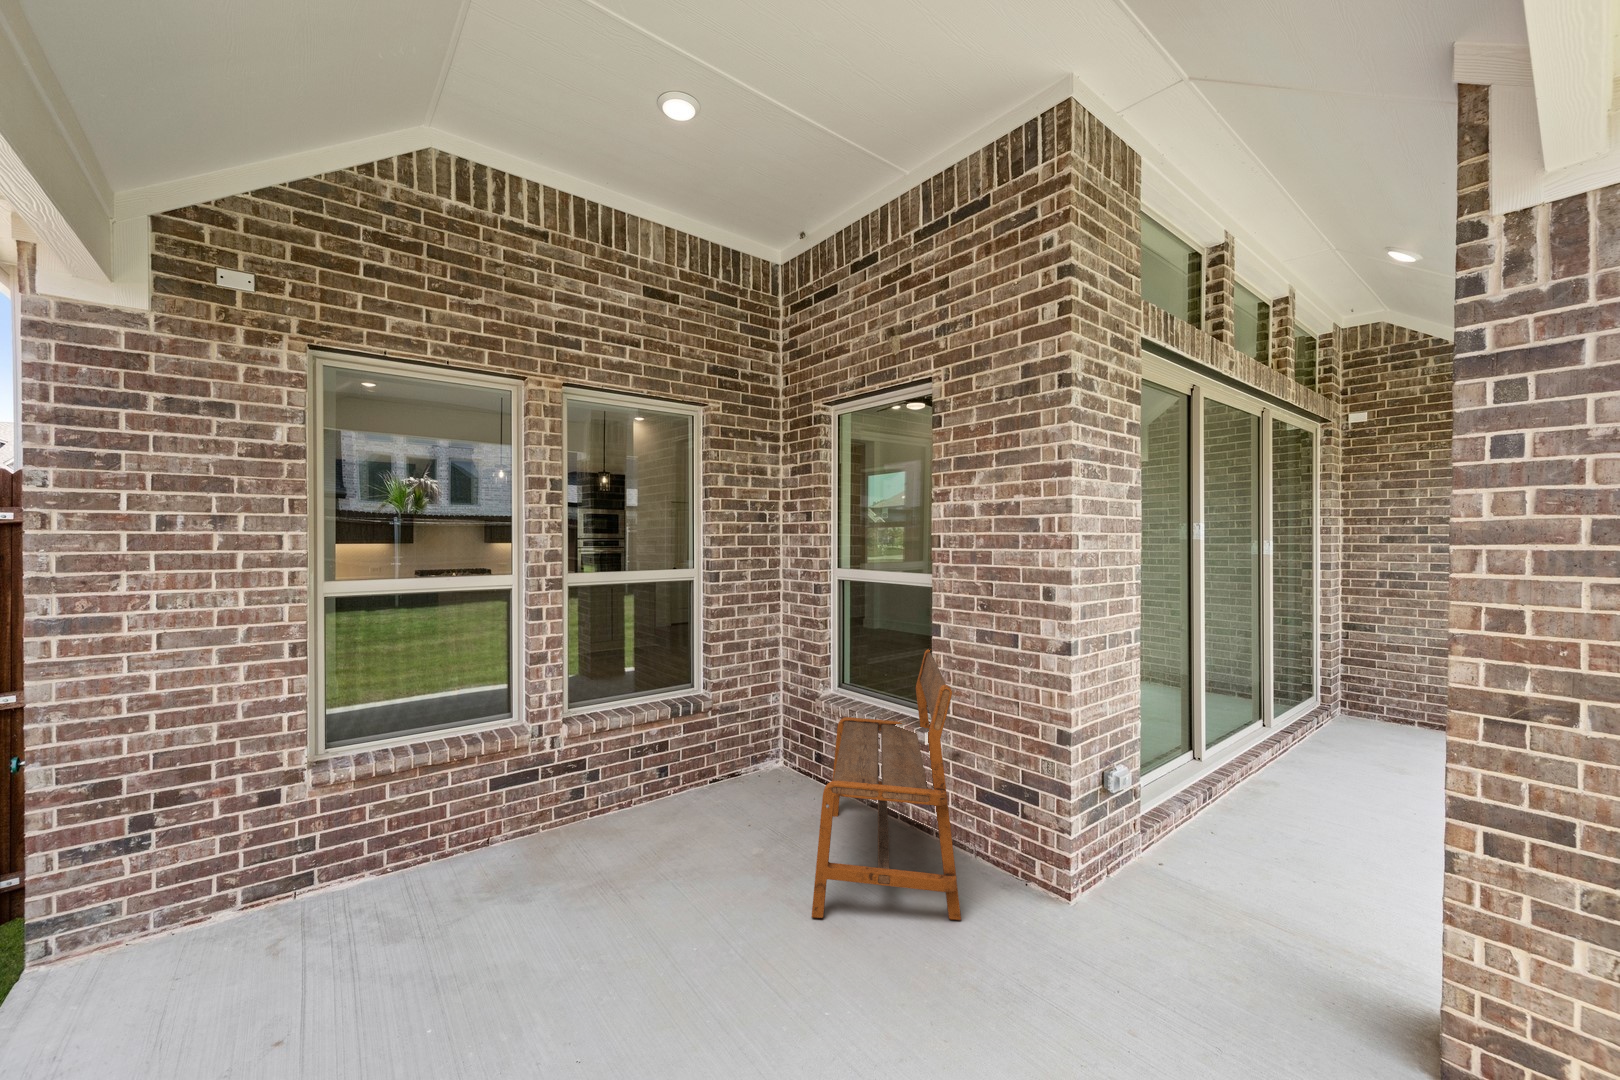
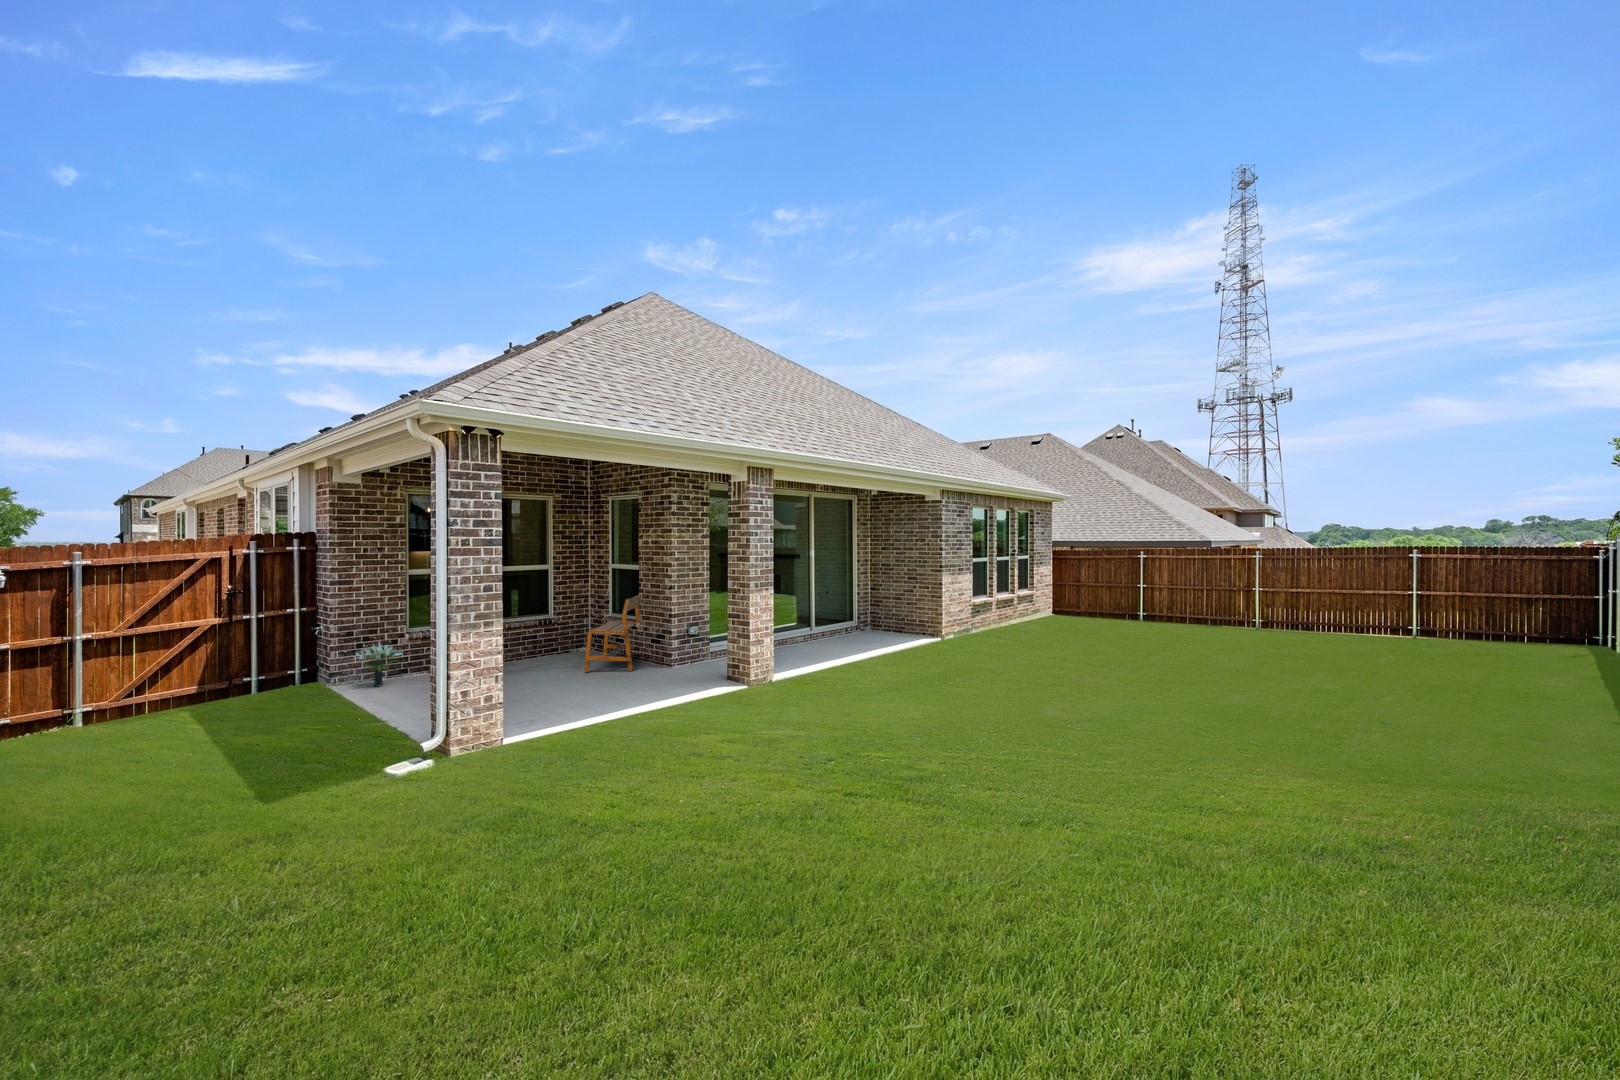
potted plant: none [77,825,259,978] -> present [356,644,401,687]

